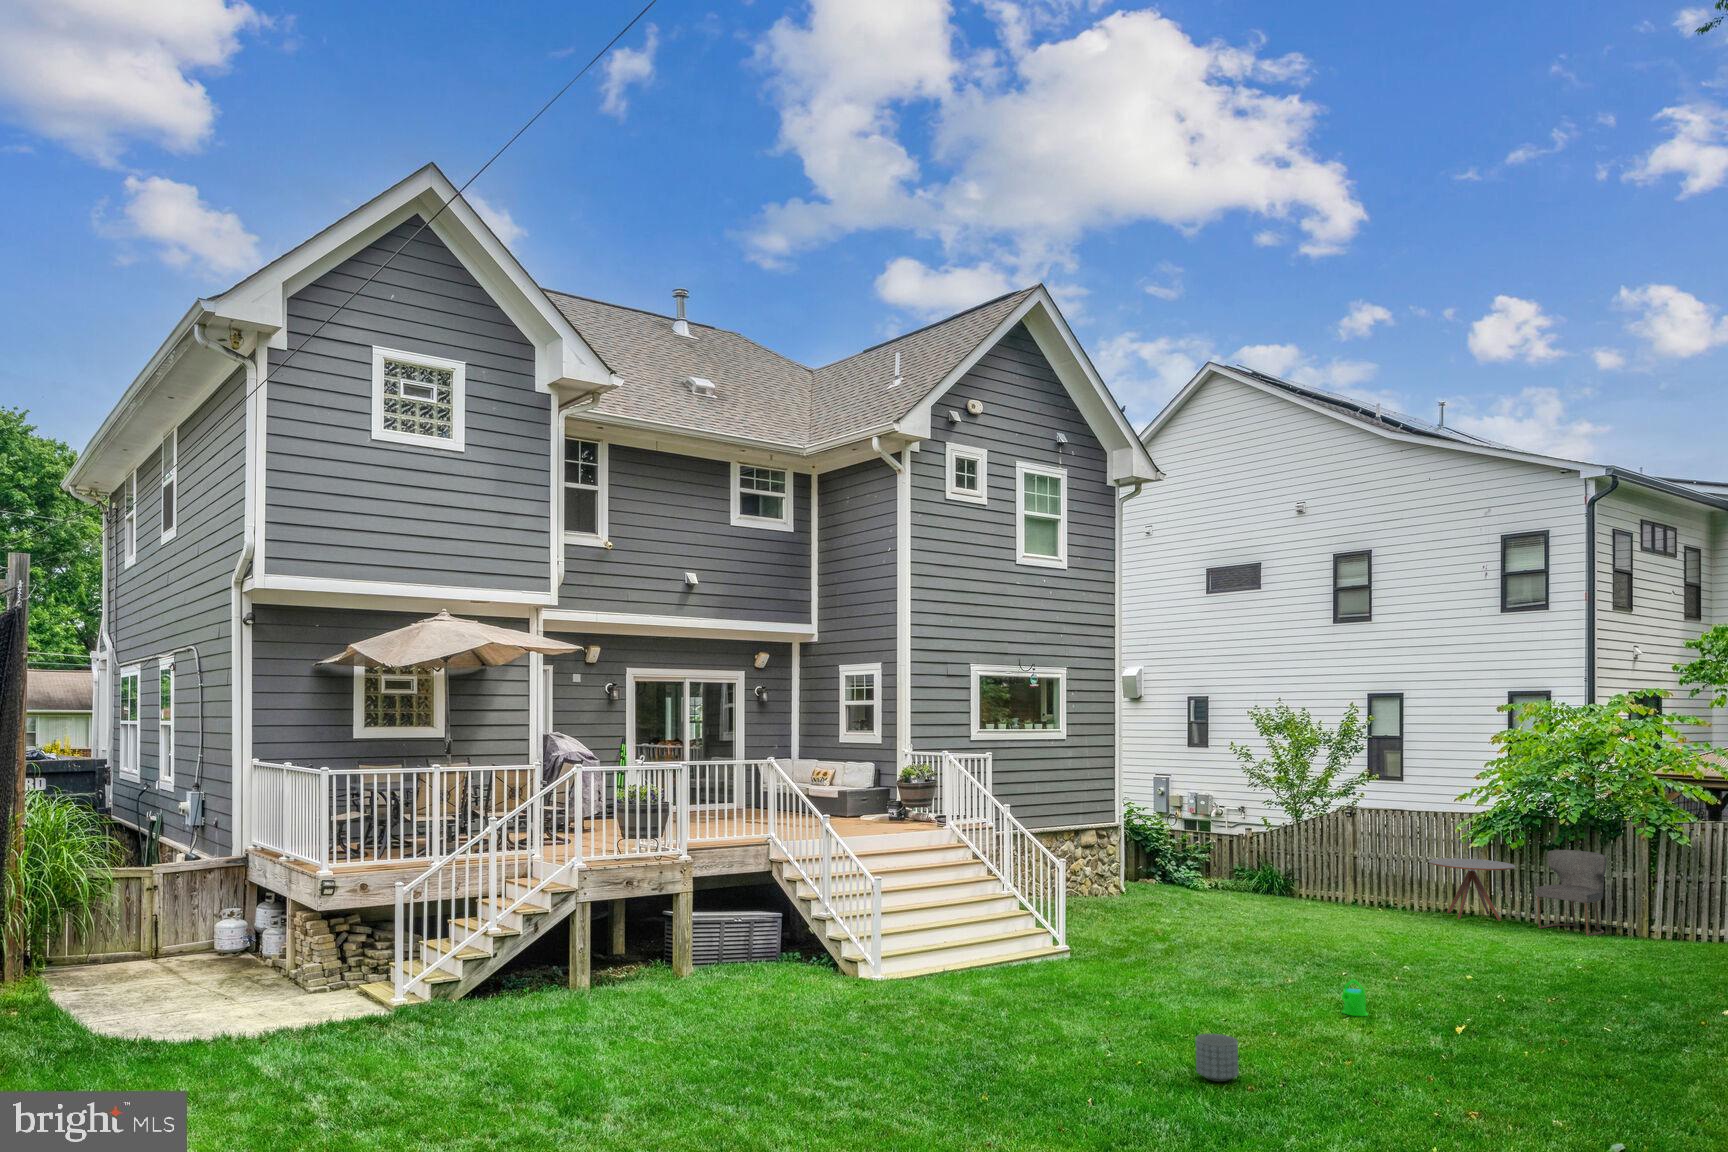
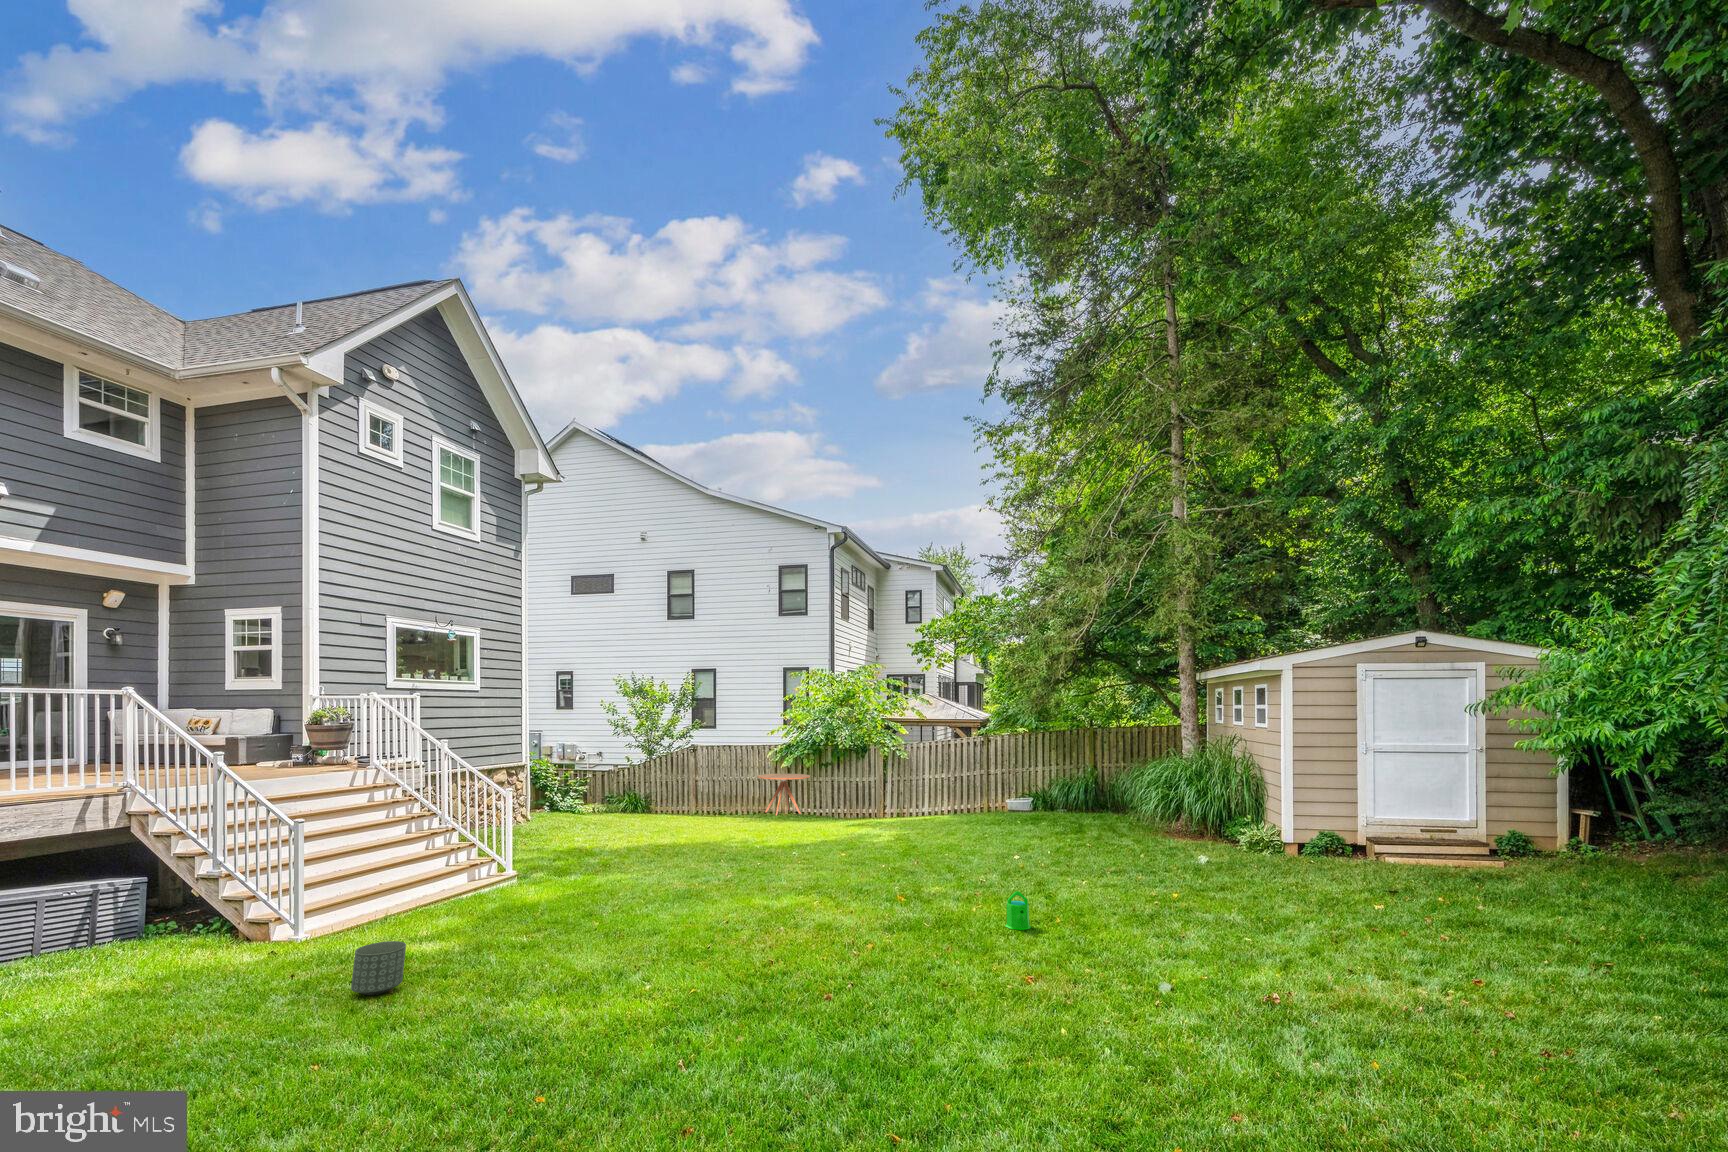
chair: present [1535,850,1607,936] -> none [827,762,867,817]
watering can: present [1341,980,1368,1016] -> present [1005,891,1031,930]
planter: present [1196,1034,1239,1082] -> present [351,941,406,995]

